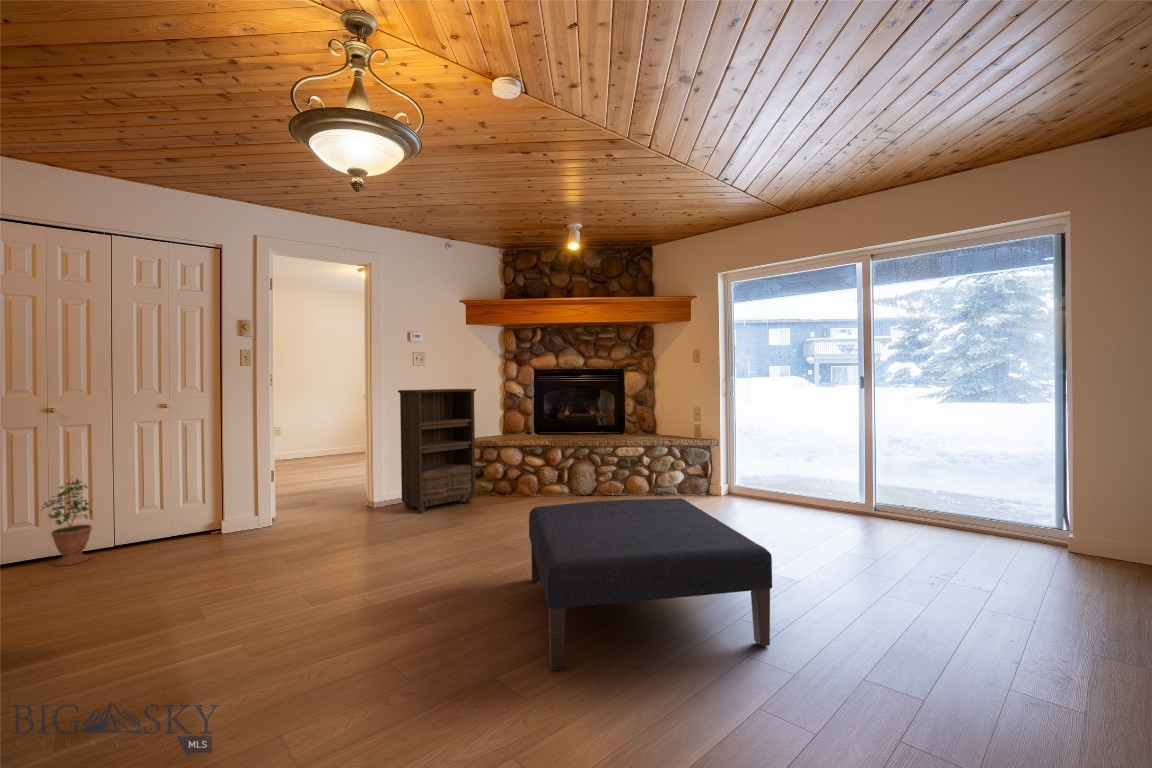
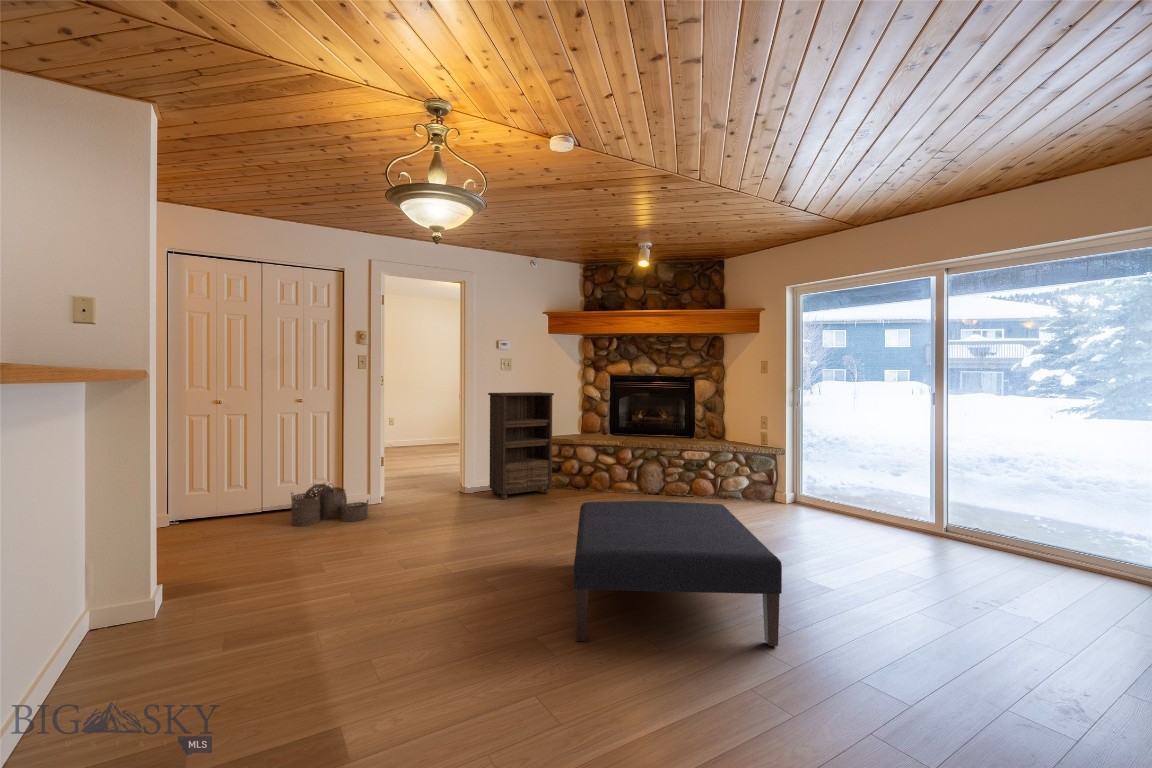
potted plant: present [42,479,93,566] -> none [231,454,263,520]
woven basket: none [137,507,249,567] -> present [291,483,368,526]

